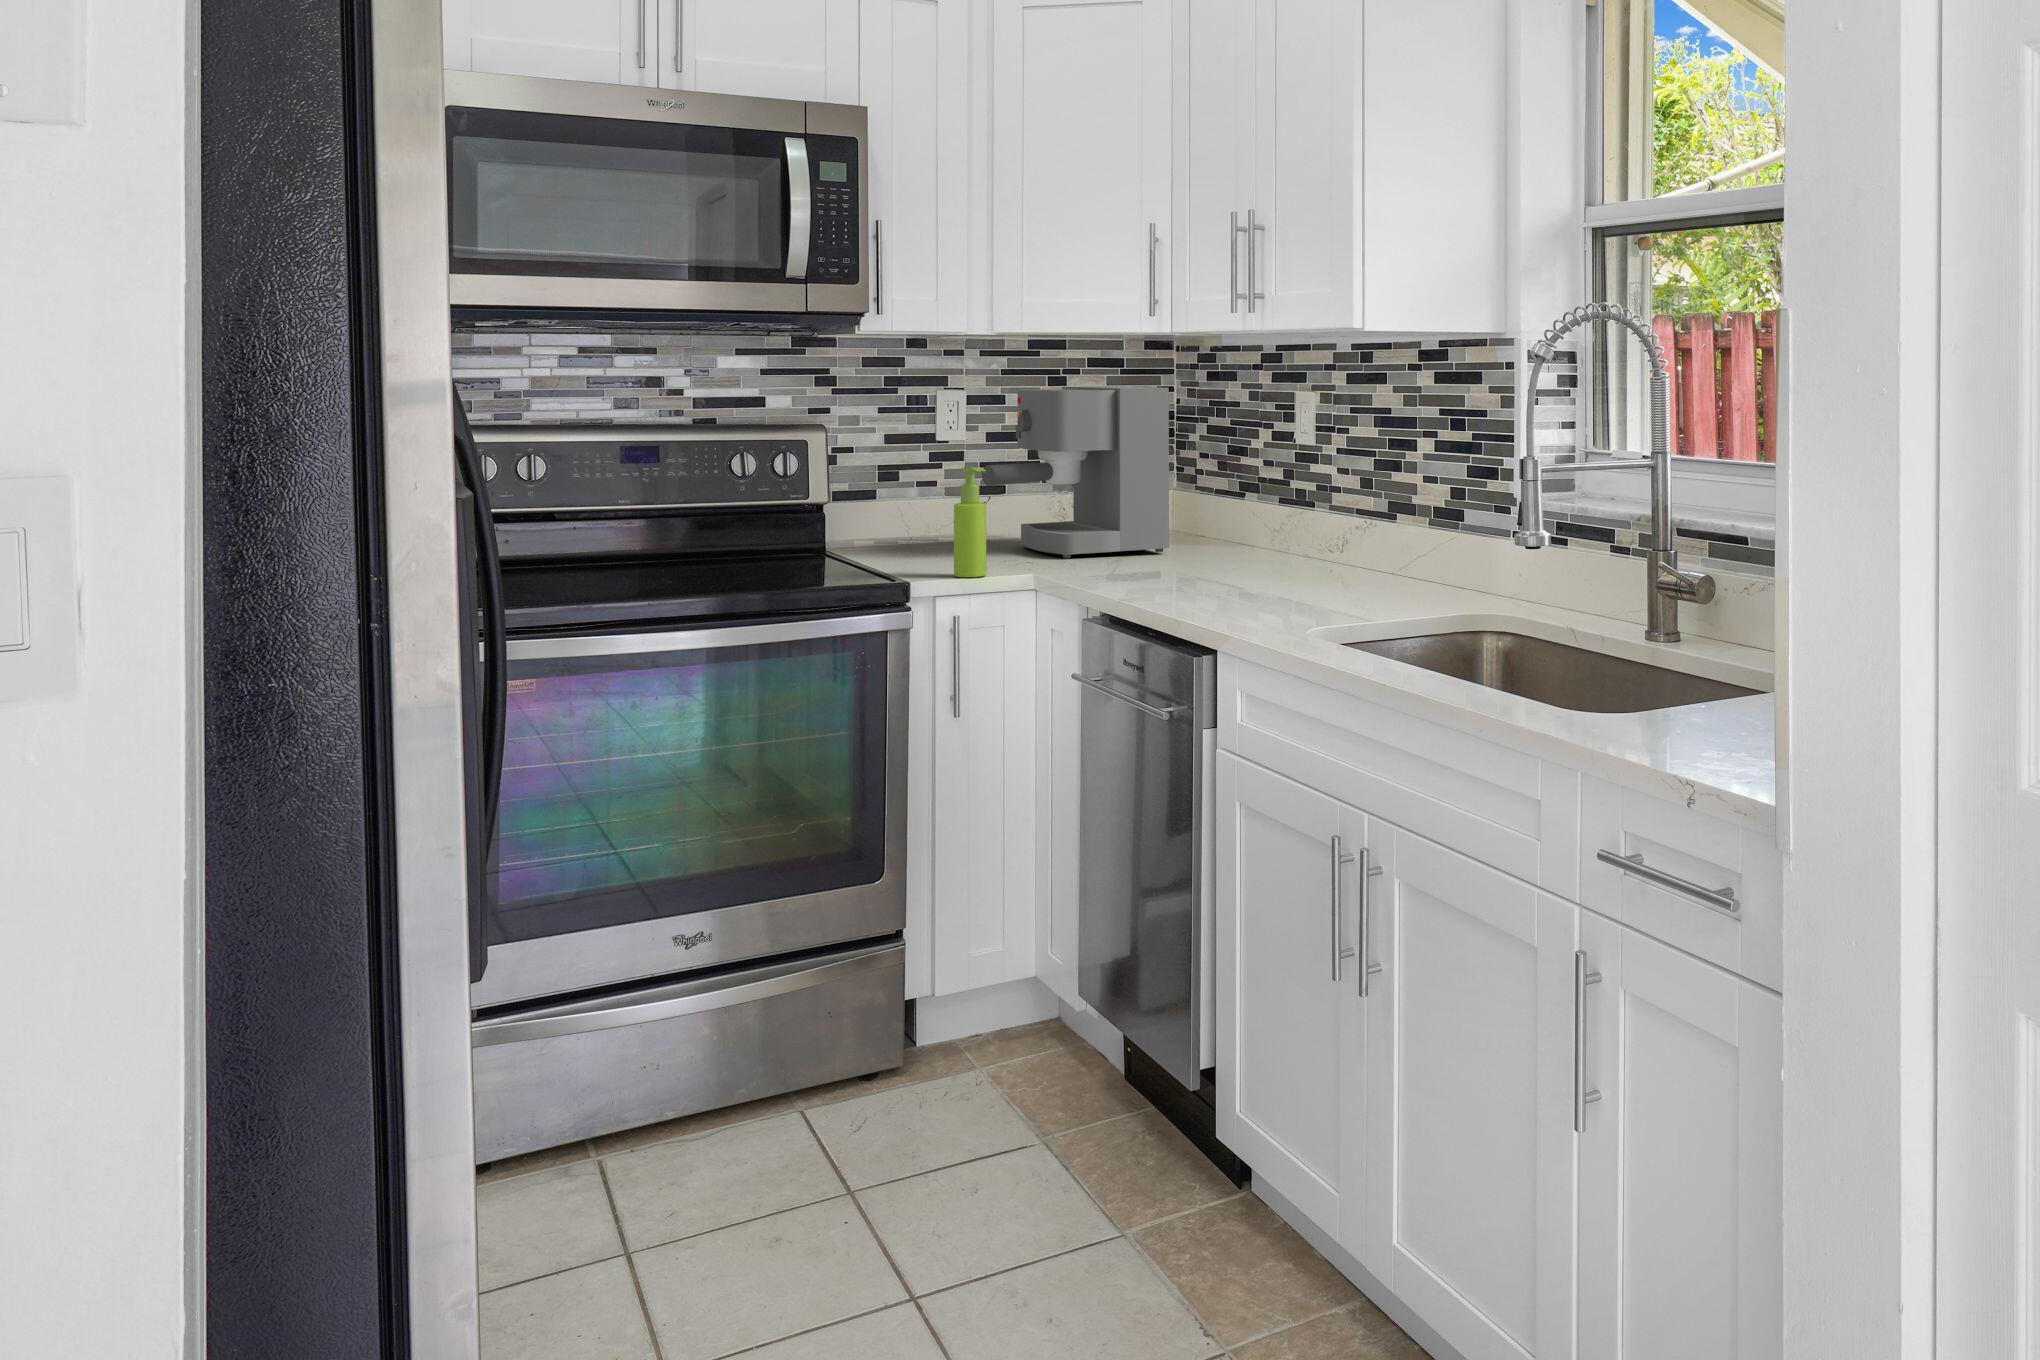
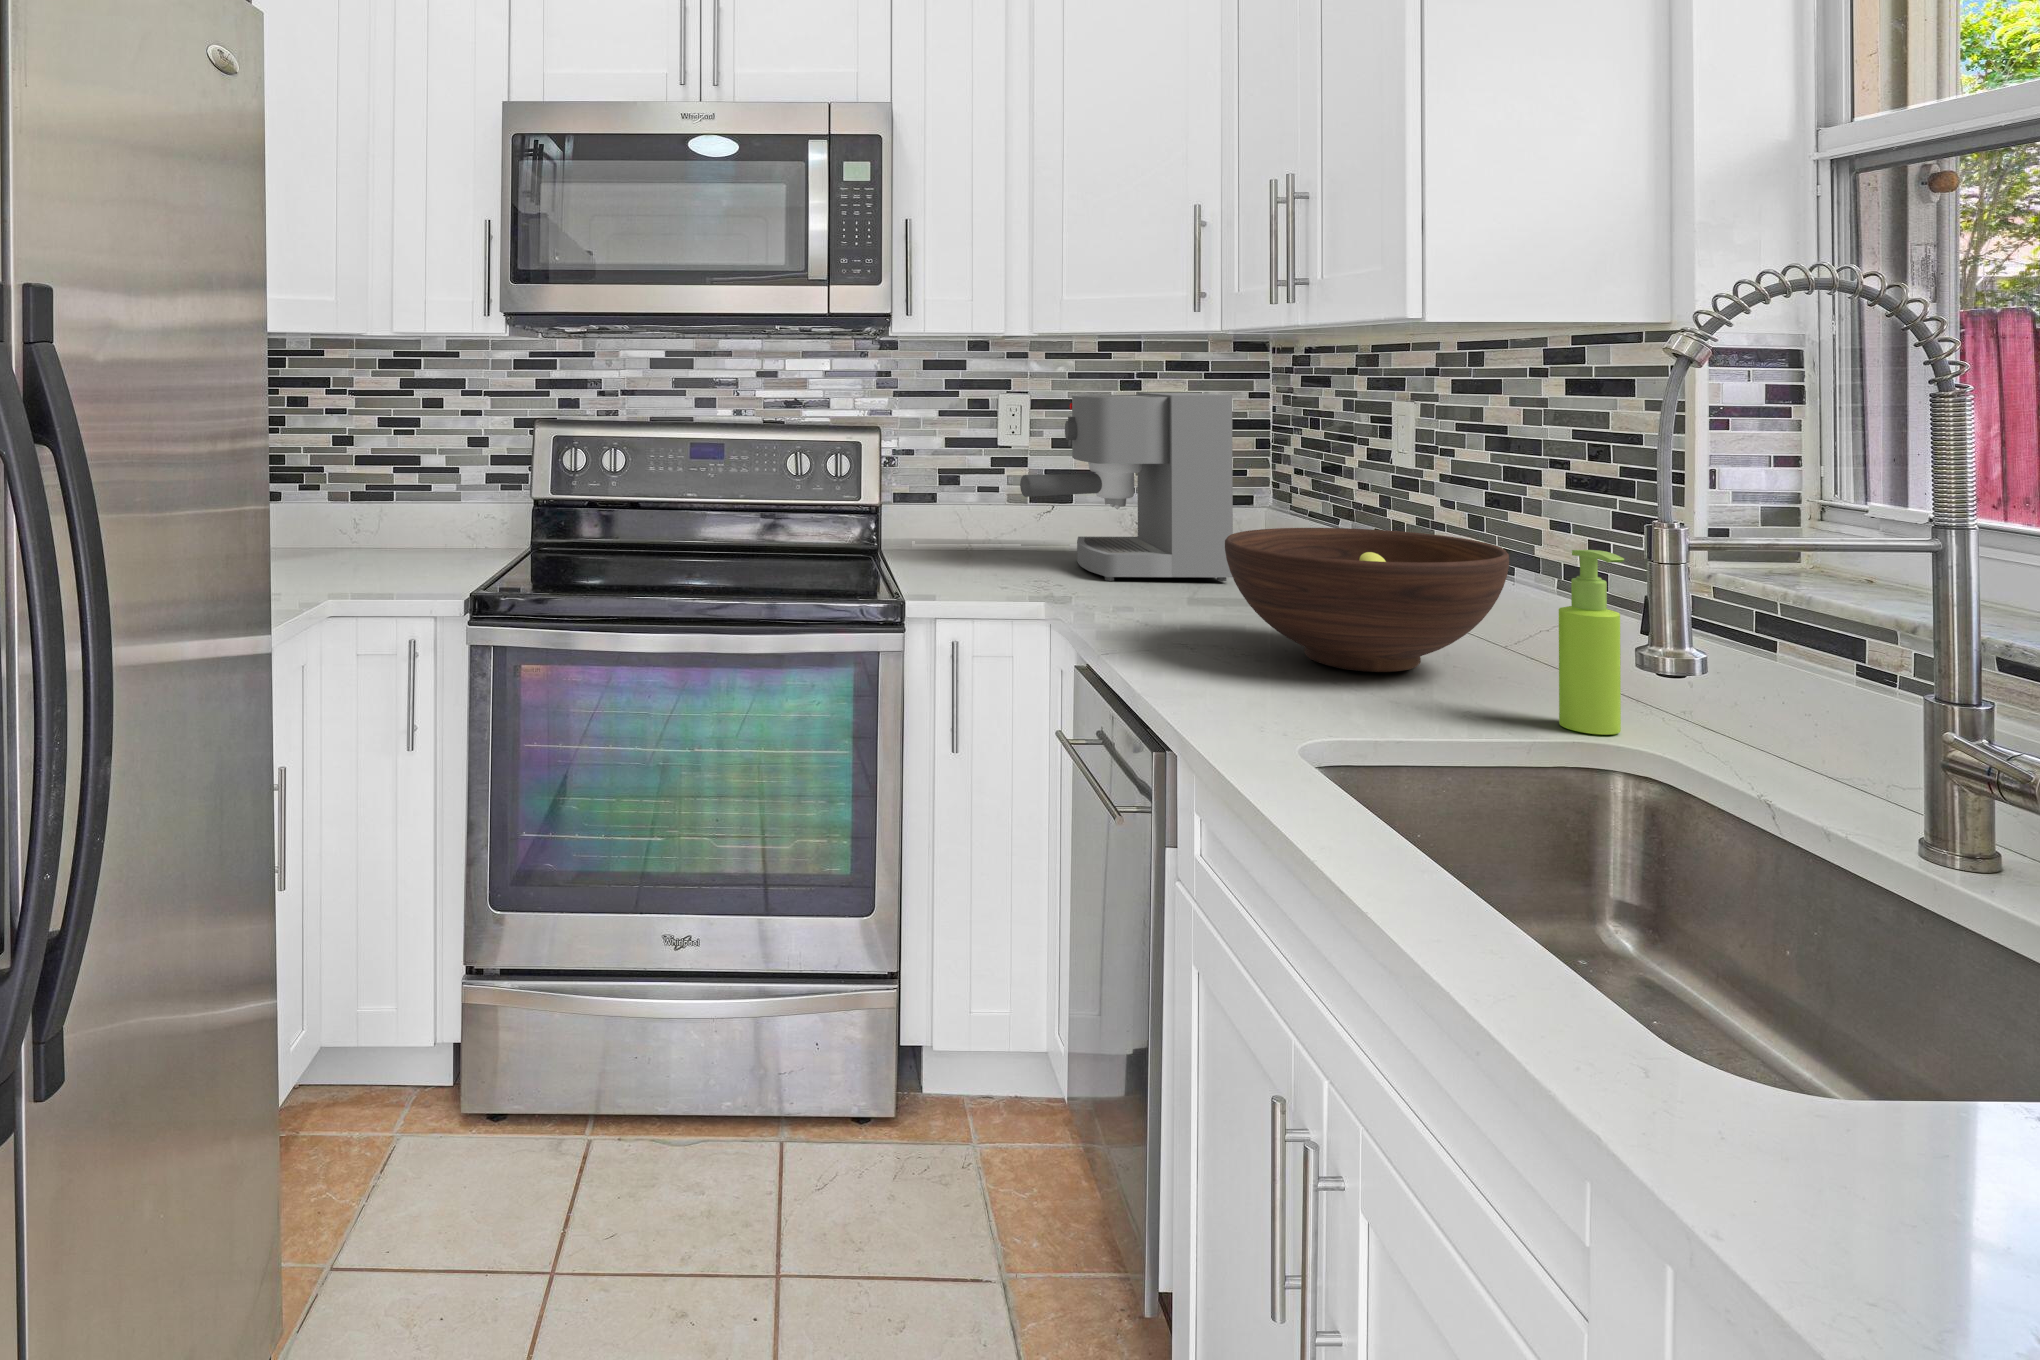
soap dispenser: present [954,467,986,577] -> present [1559,550,1625,735]
fruit bowl: none [1209,491,1408,594] -> present [1225,528,1509,672]

